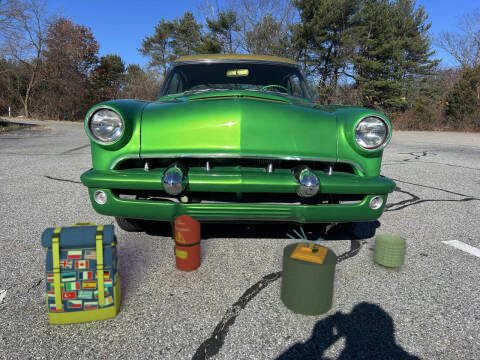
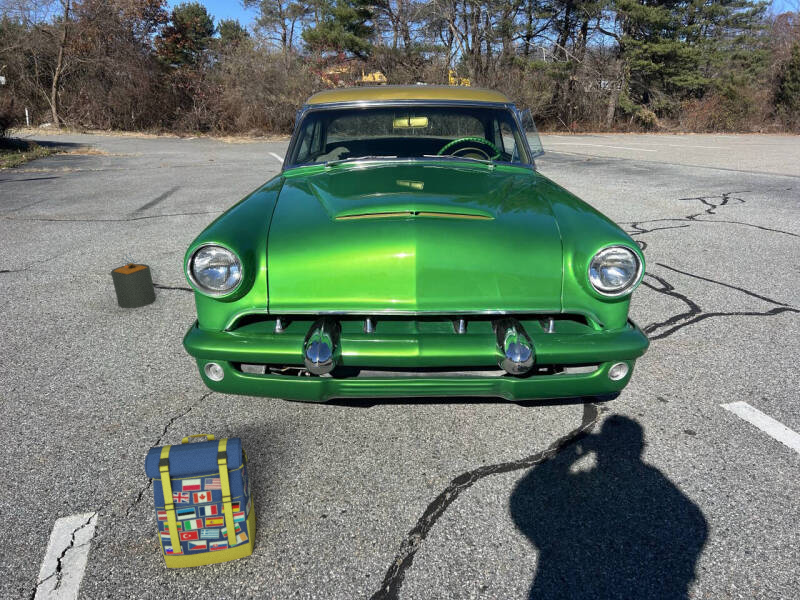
fire extinguisher: present [171,196,201,271] -> none [314,365,365,469]
trash can: present [281,228,336,316] -> present [111,253,156,308]
planter: present [373,234,407,267] -> none [613,409,664,461]

